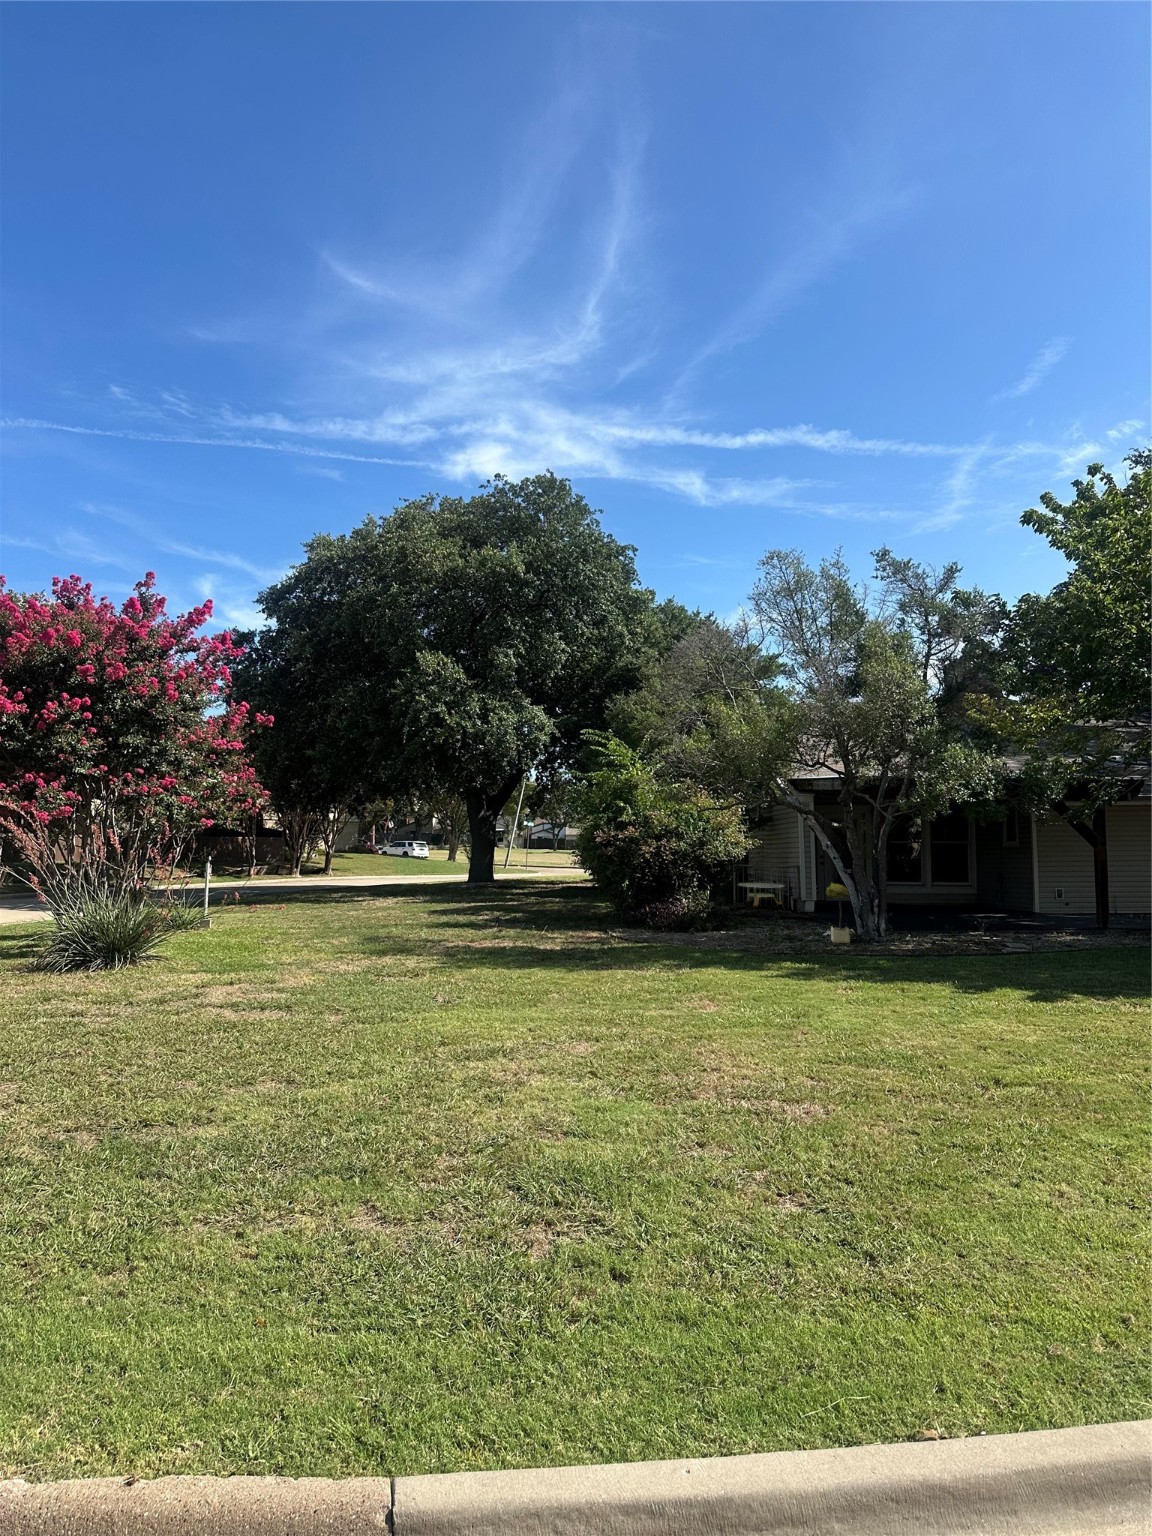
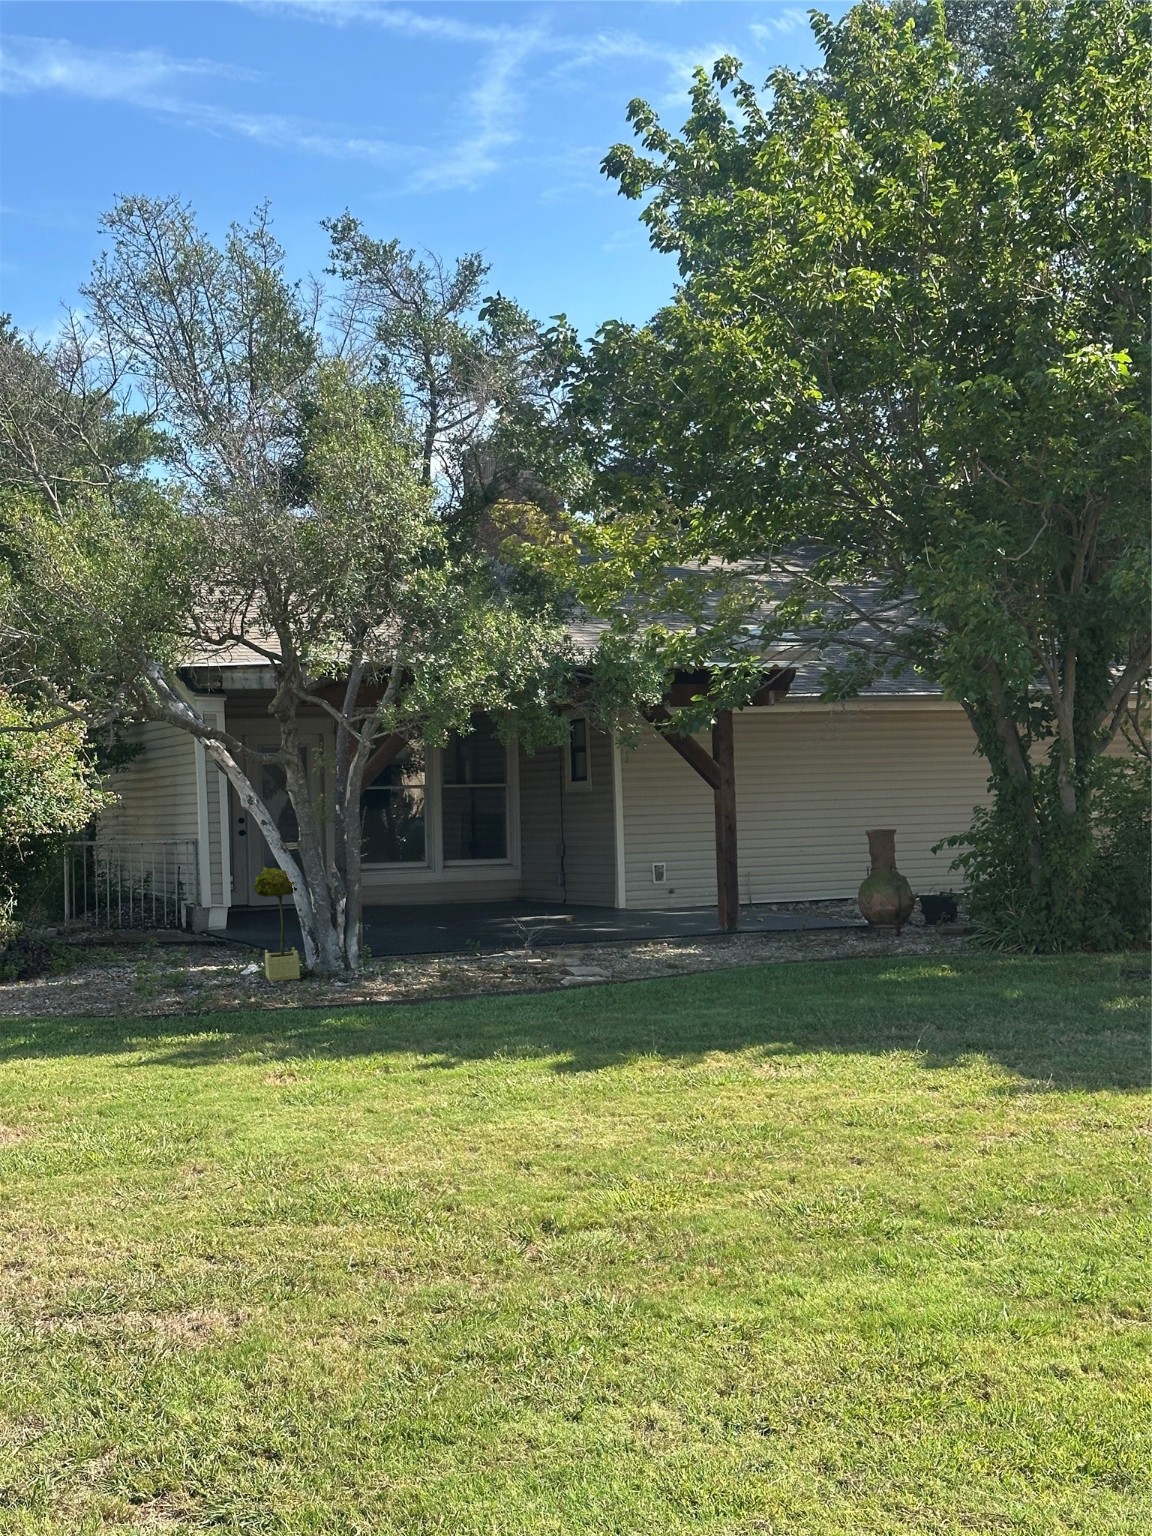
round table: present [739,883,784,906] -> none [84,875,181,923]

